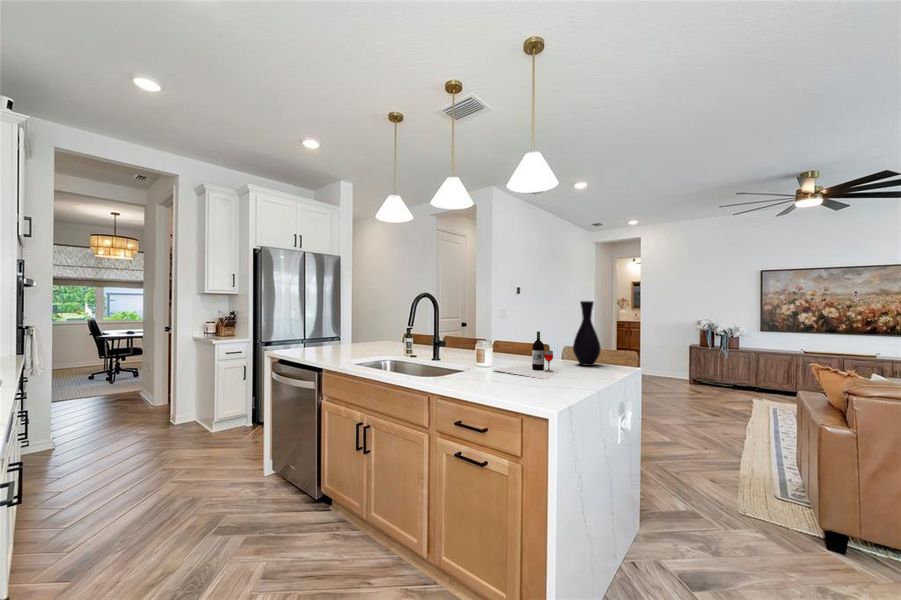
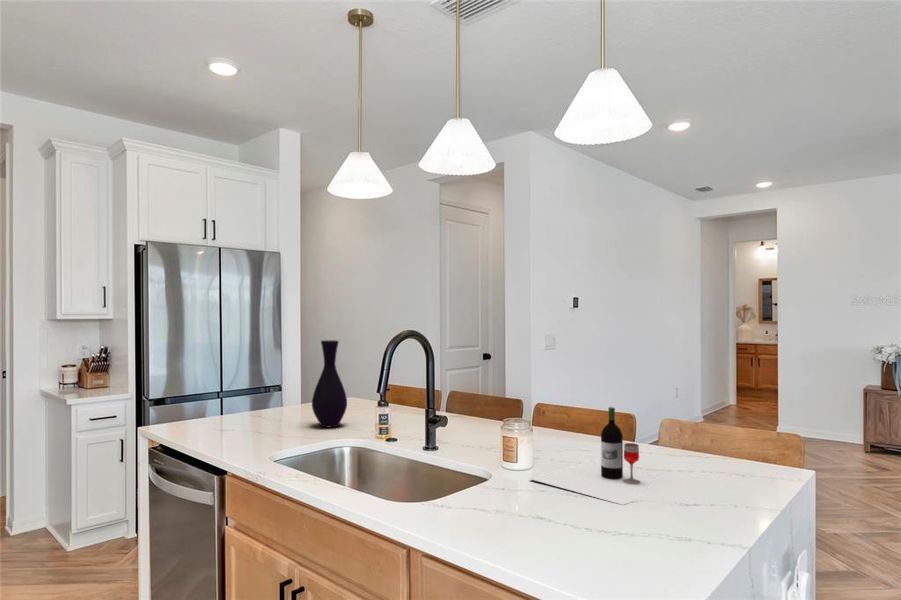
vase: present [573,301,601,366] -> present [312,340,347,427]

